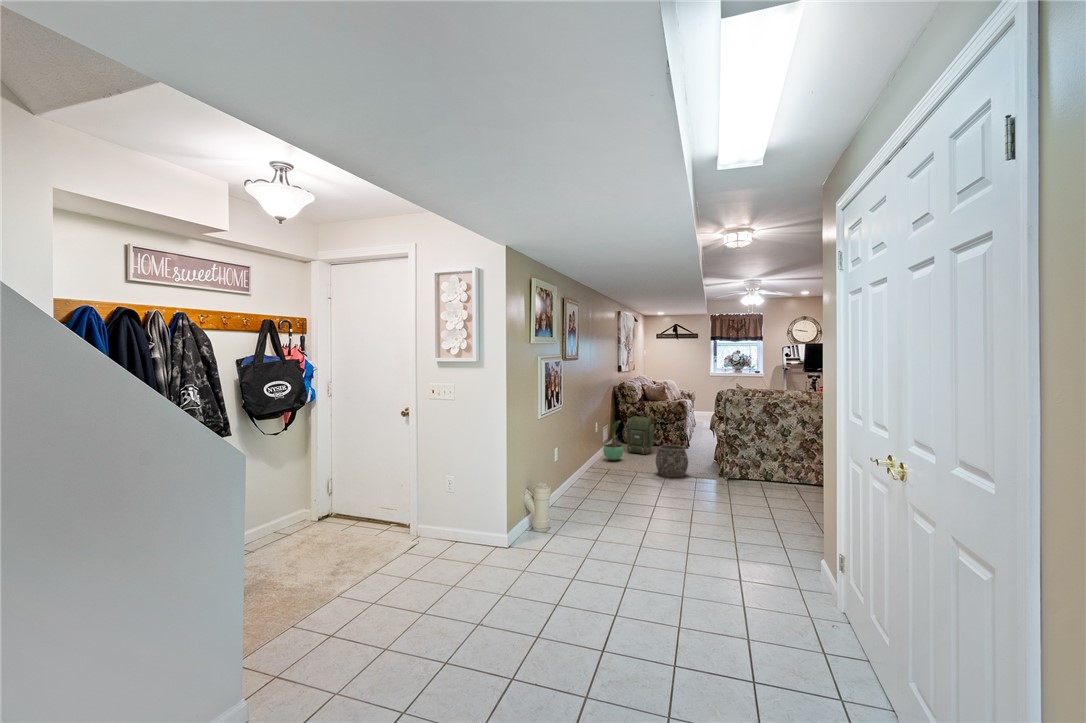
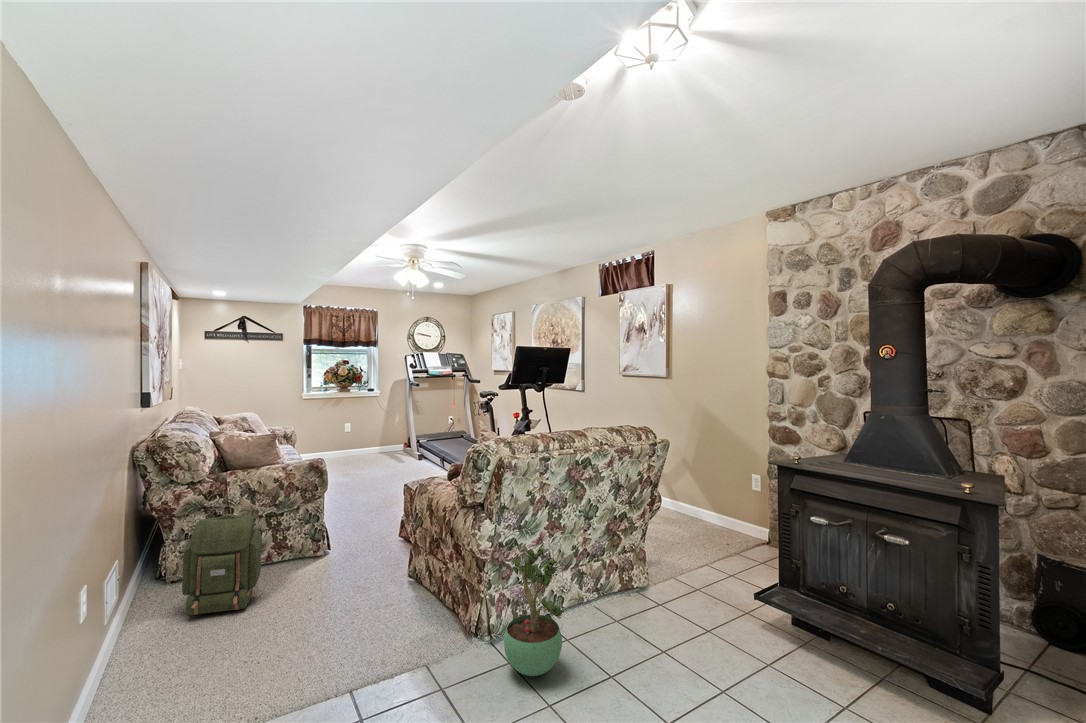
potted plant: present [603,421,623,460] -> present [504,548,564,676]
woven basket: present [656,445,688,477] -> none [320,590,409,698]

